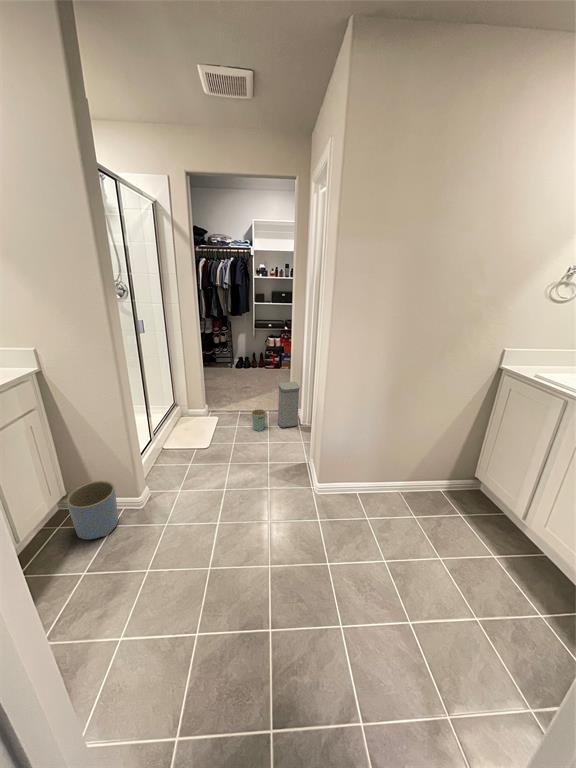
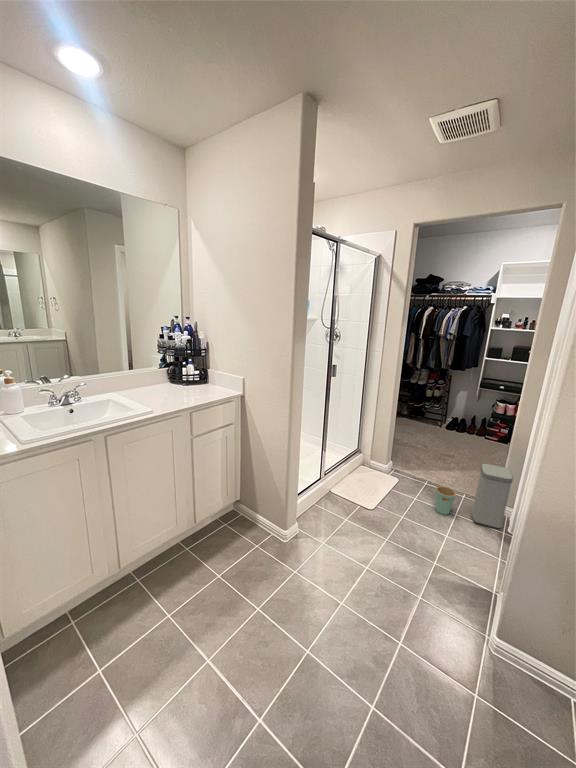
planter: present [67,481,118,539] -> none [231,498,267,552]

